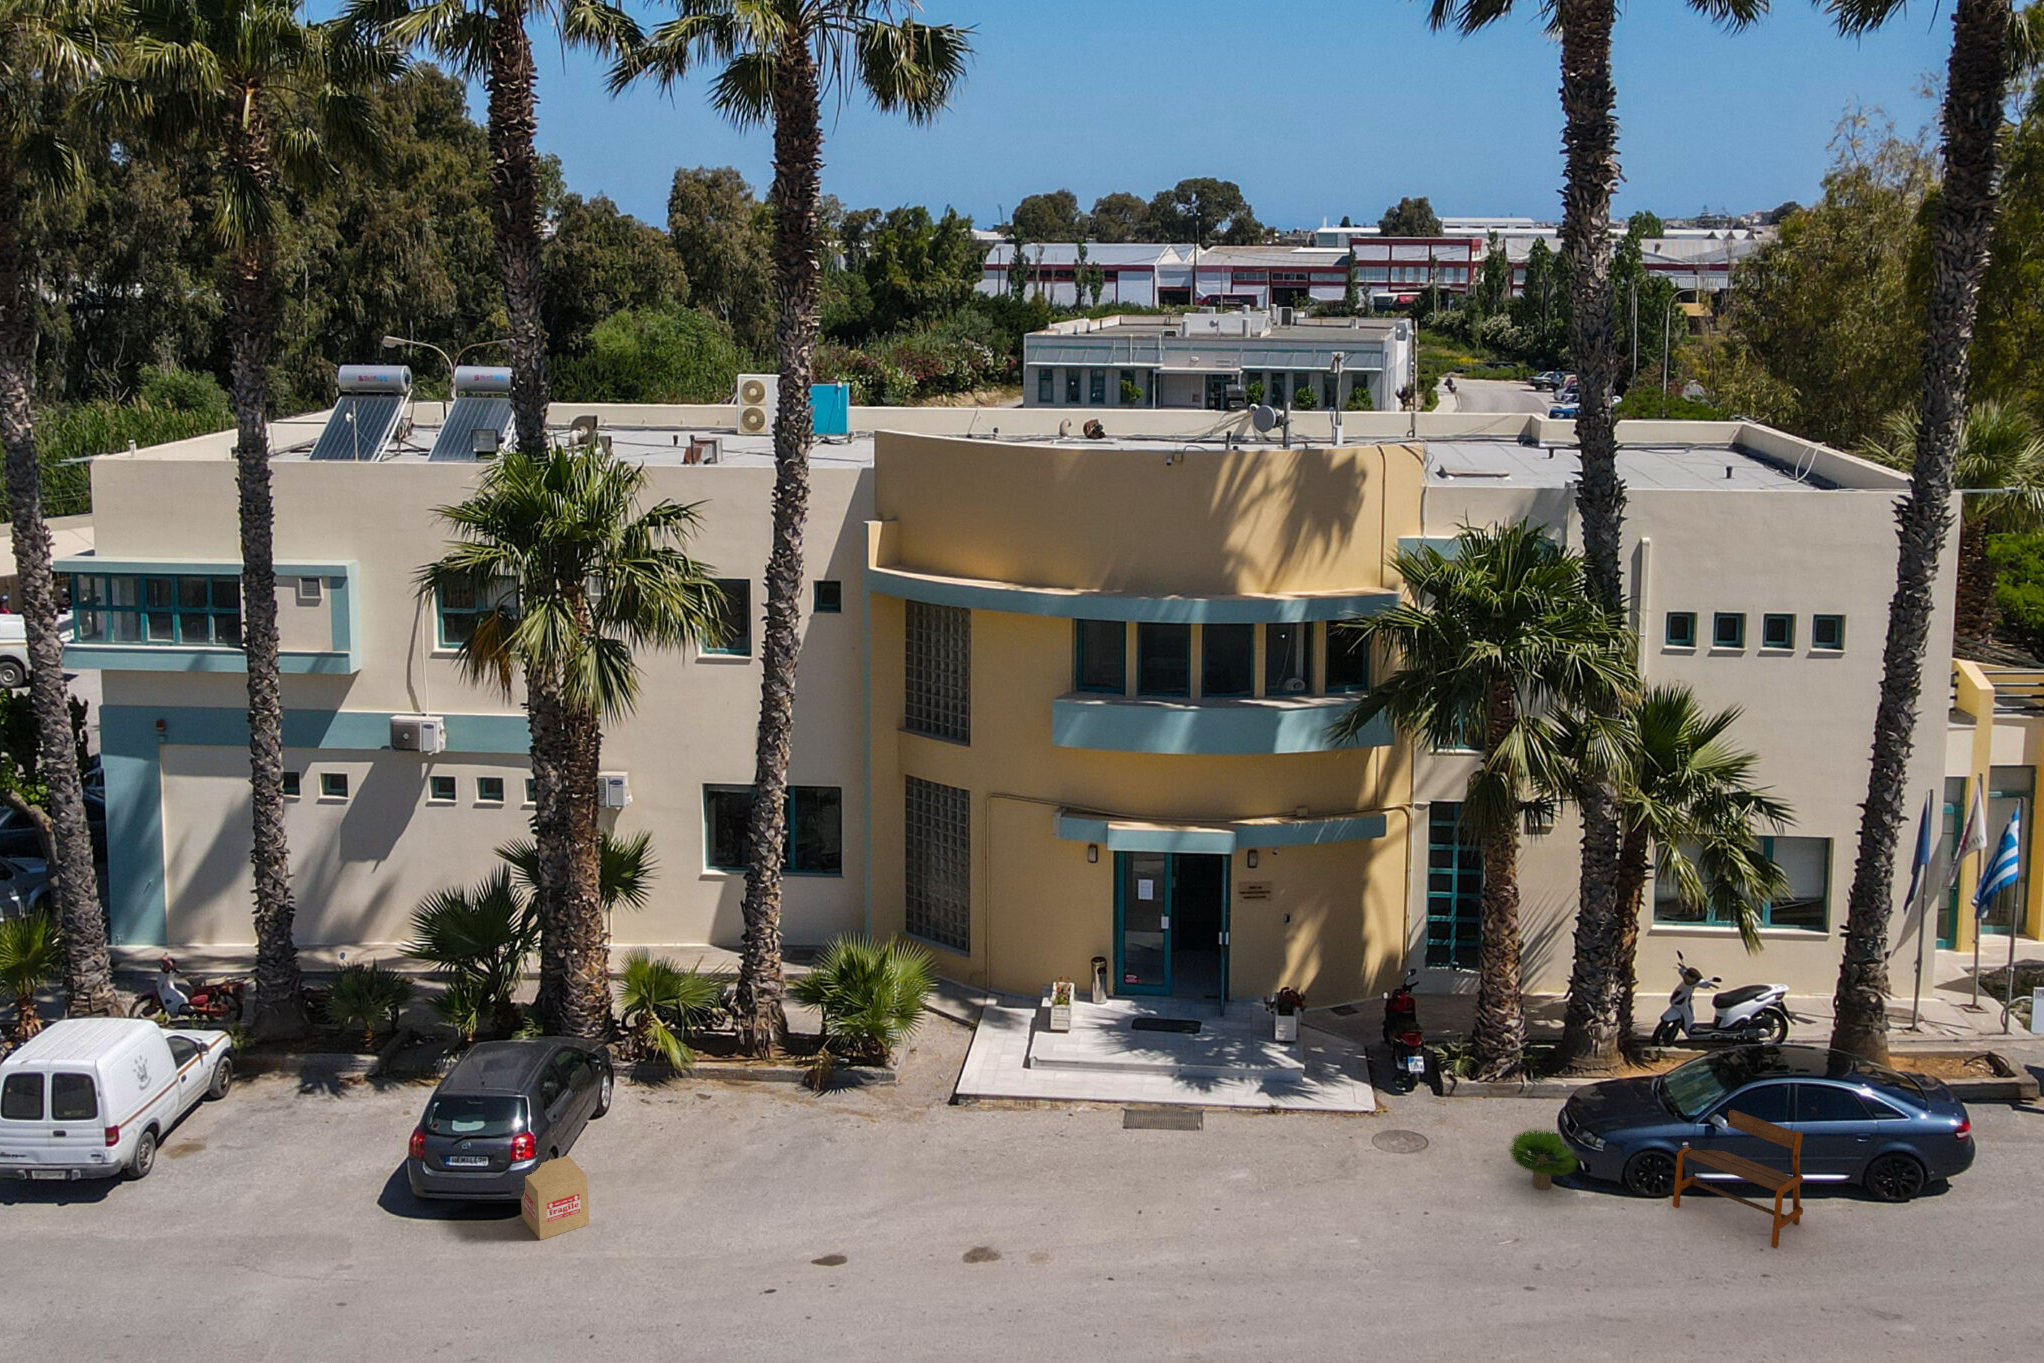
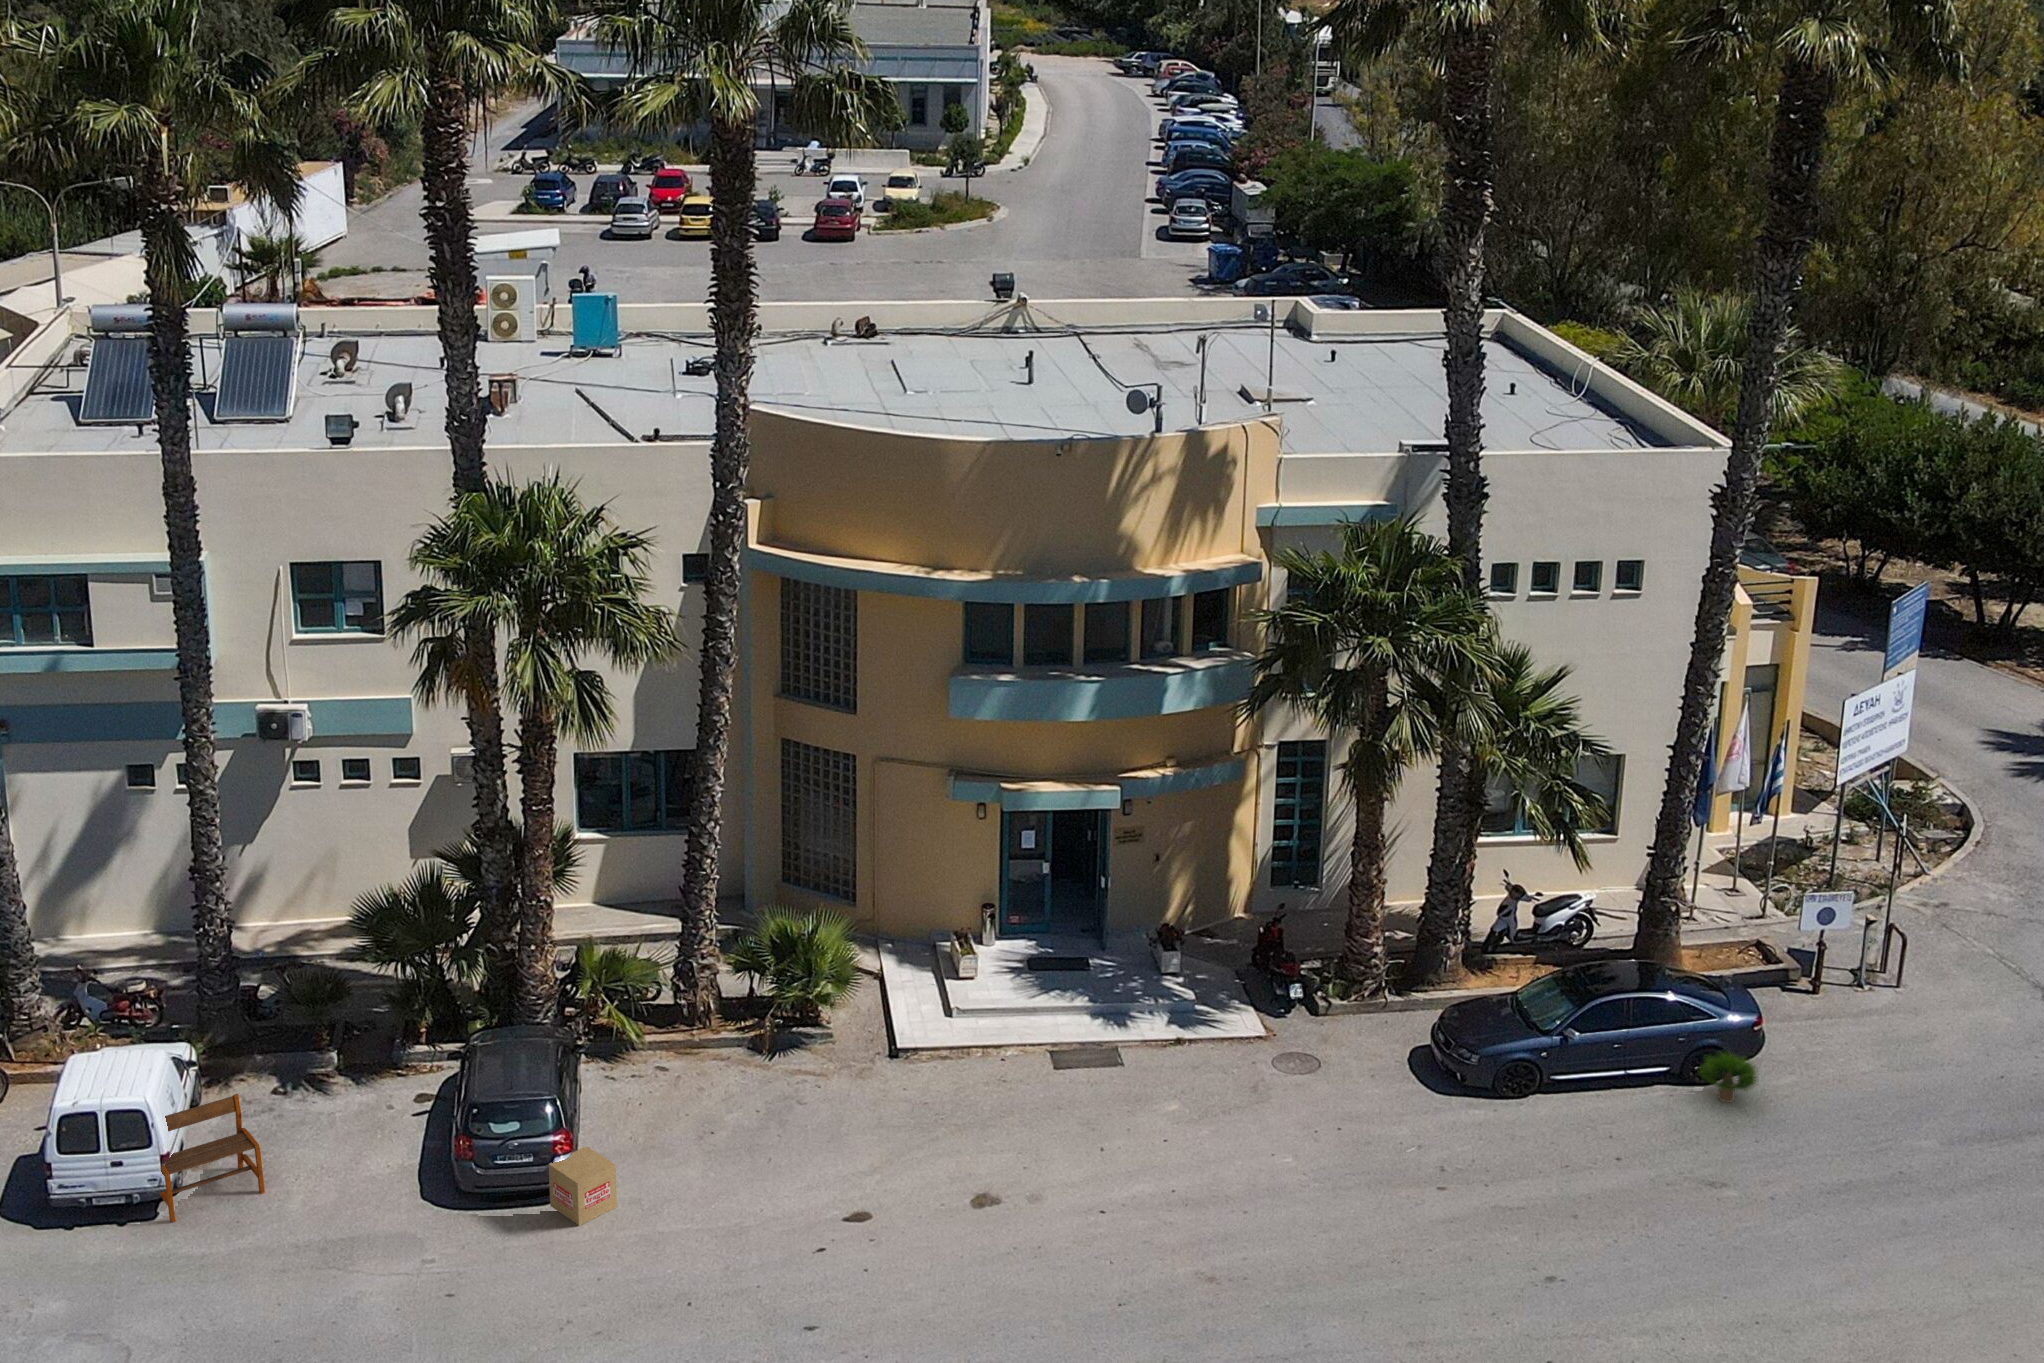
bench: present [1673,1110,1803,1247] -> present [160,1094,265,1223]
potted plant: present [1509,1129,1576,1190] -> present [1700,1053,1757,1103]

